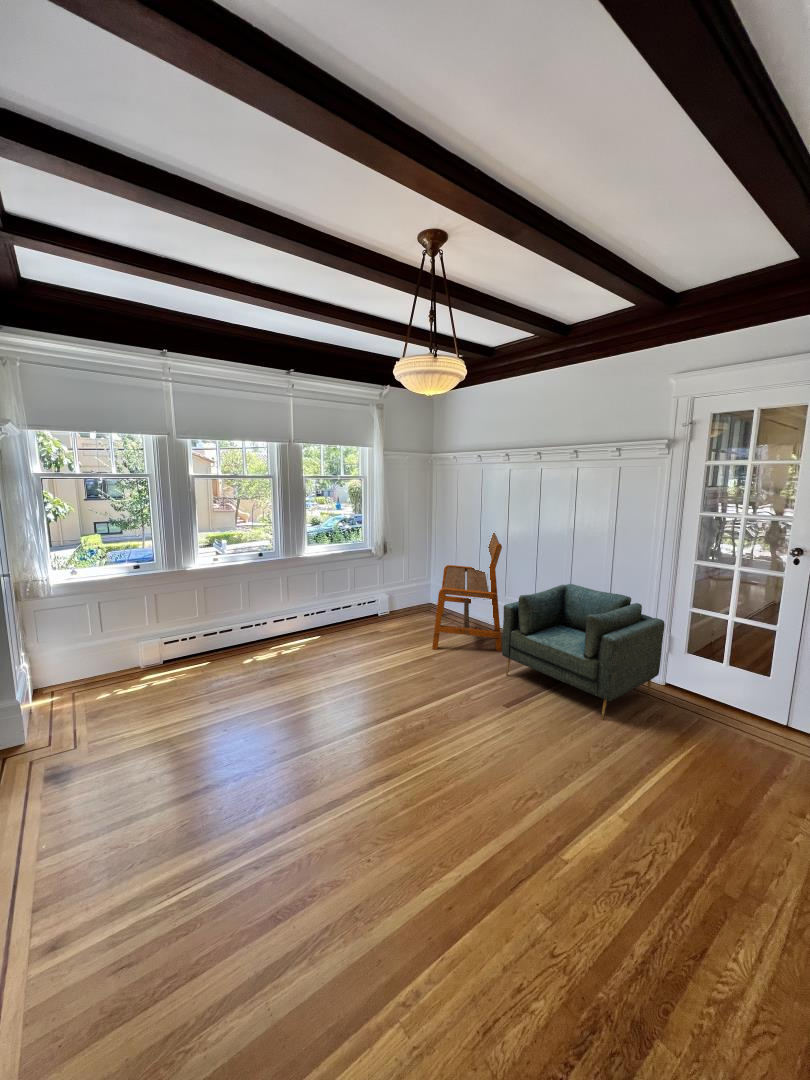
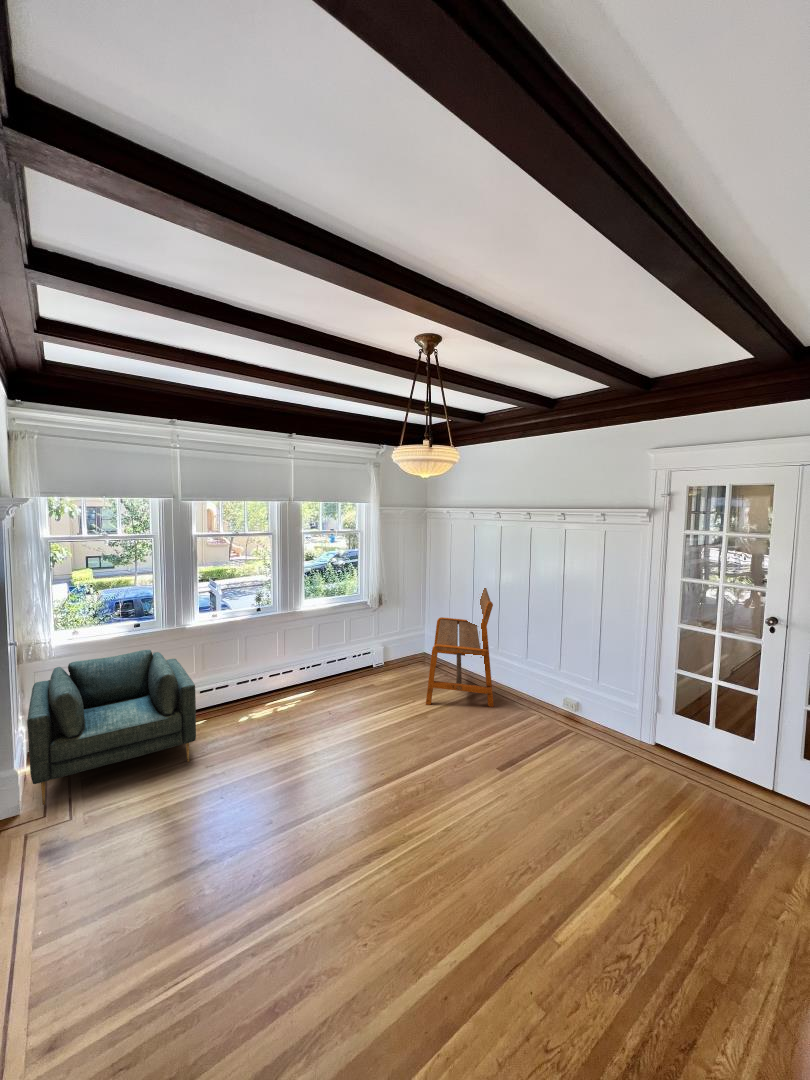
armchair: present [502,584,665,720] -> present [27,650,196,805]

